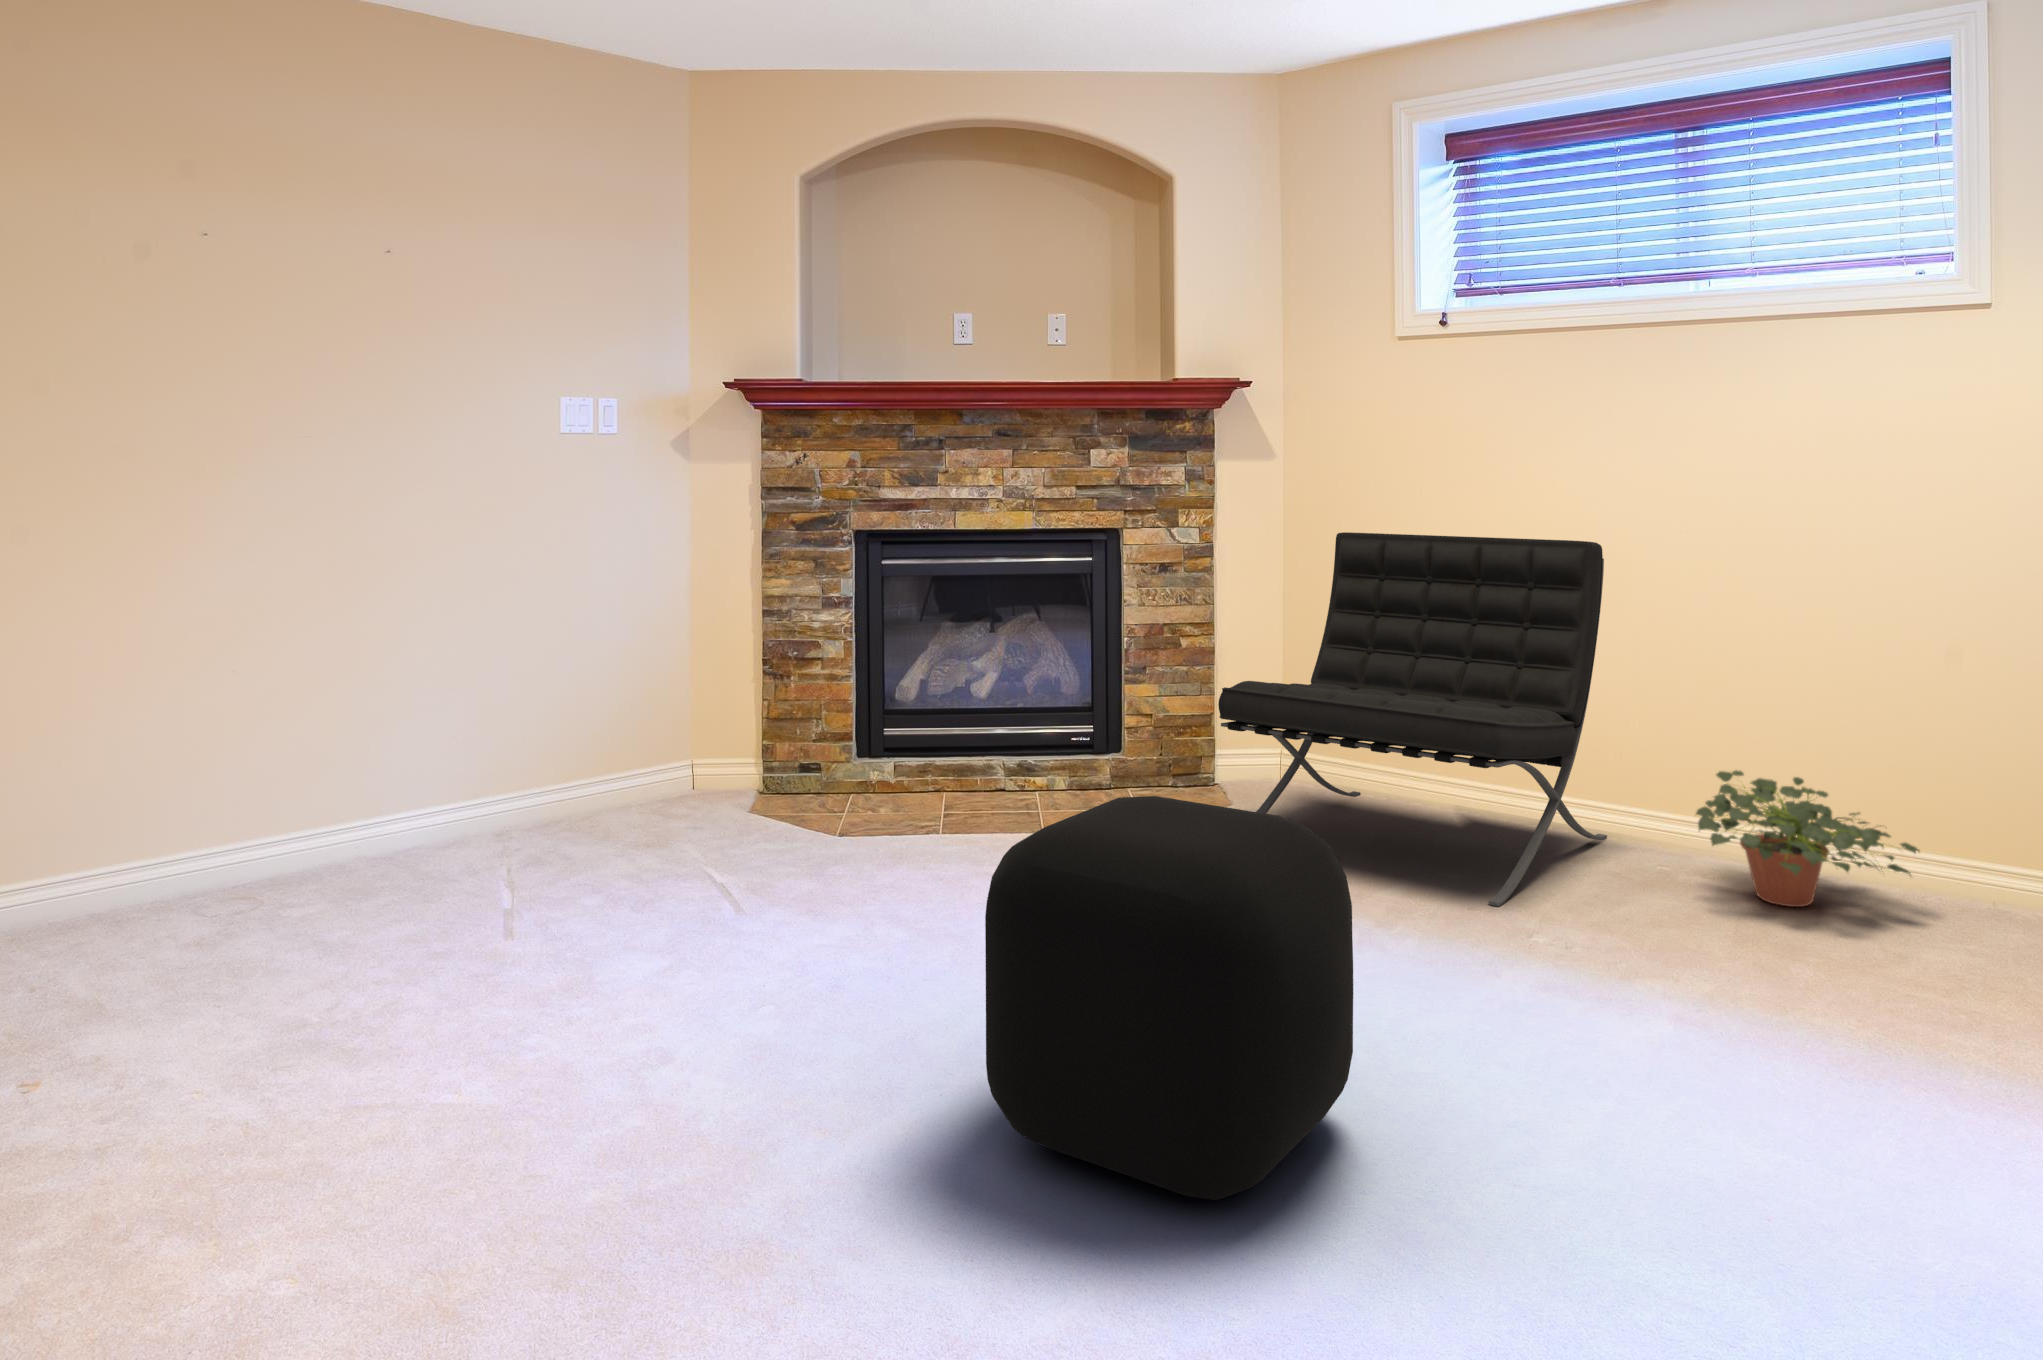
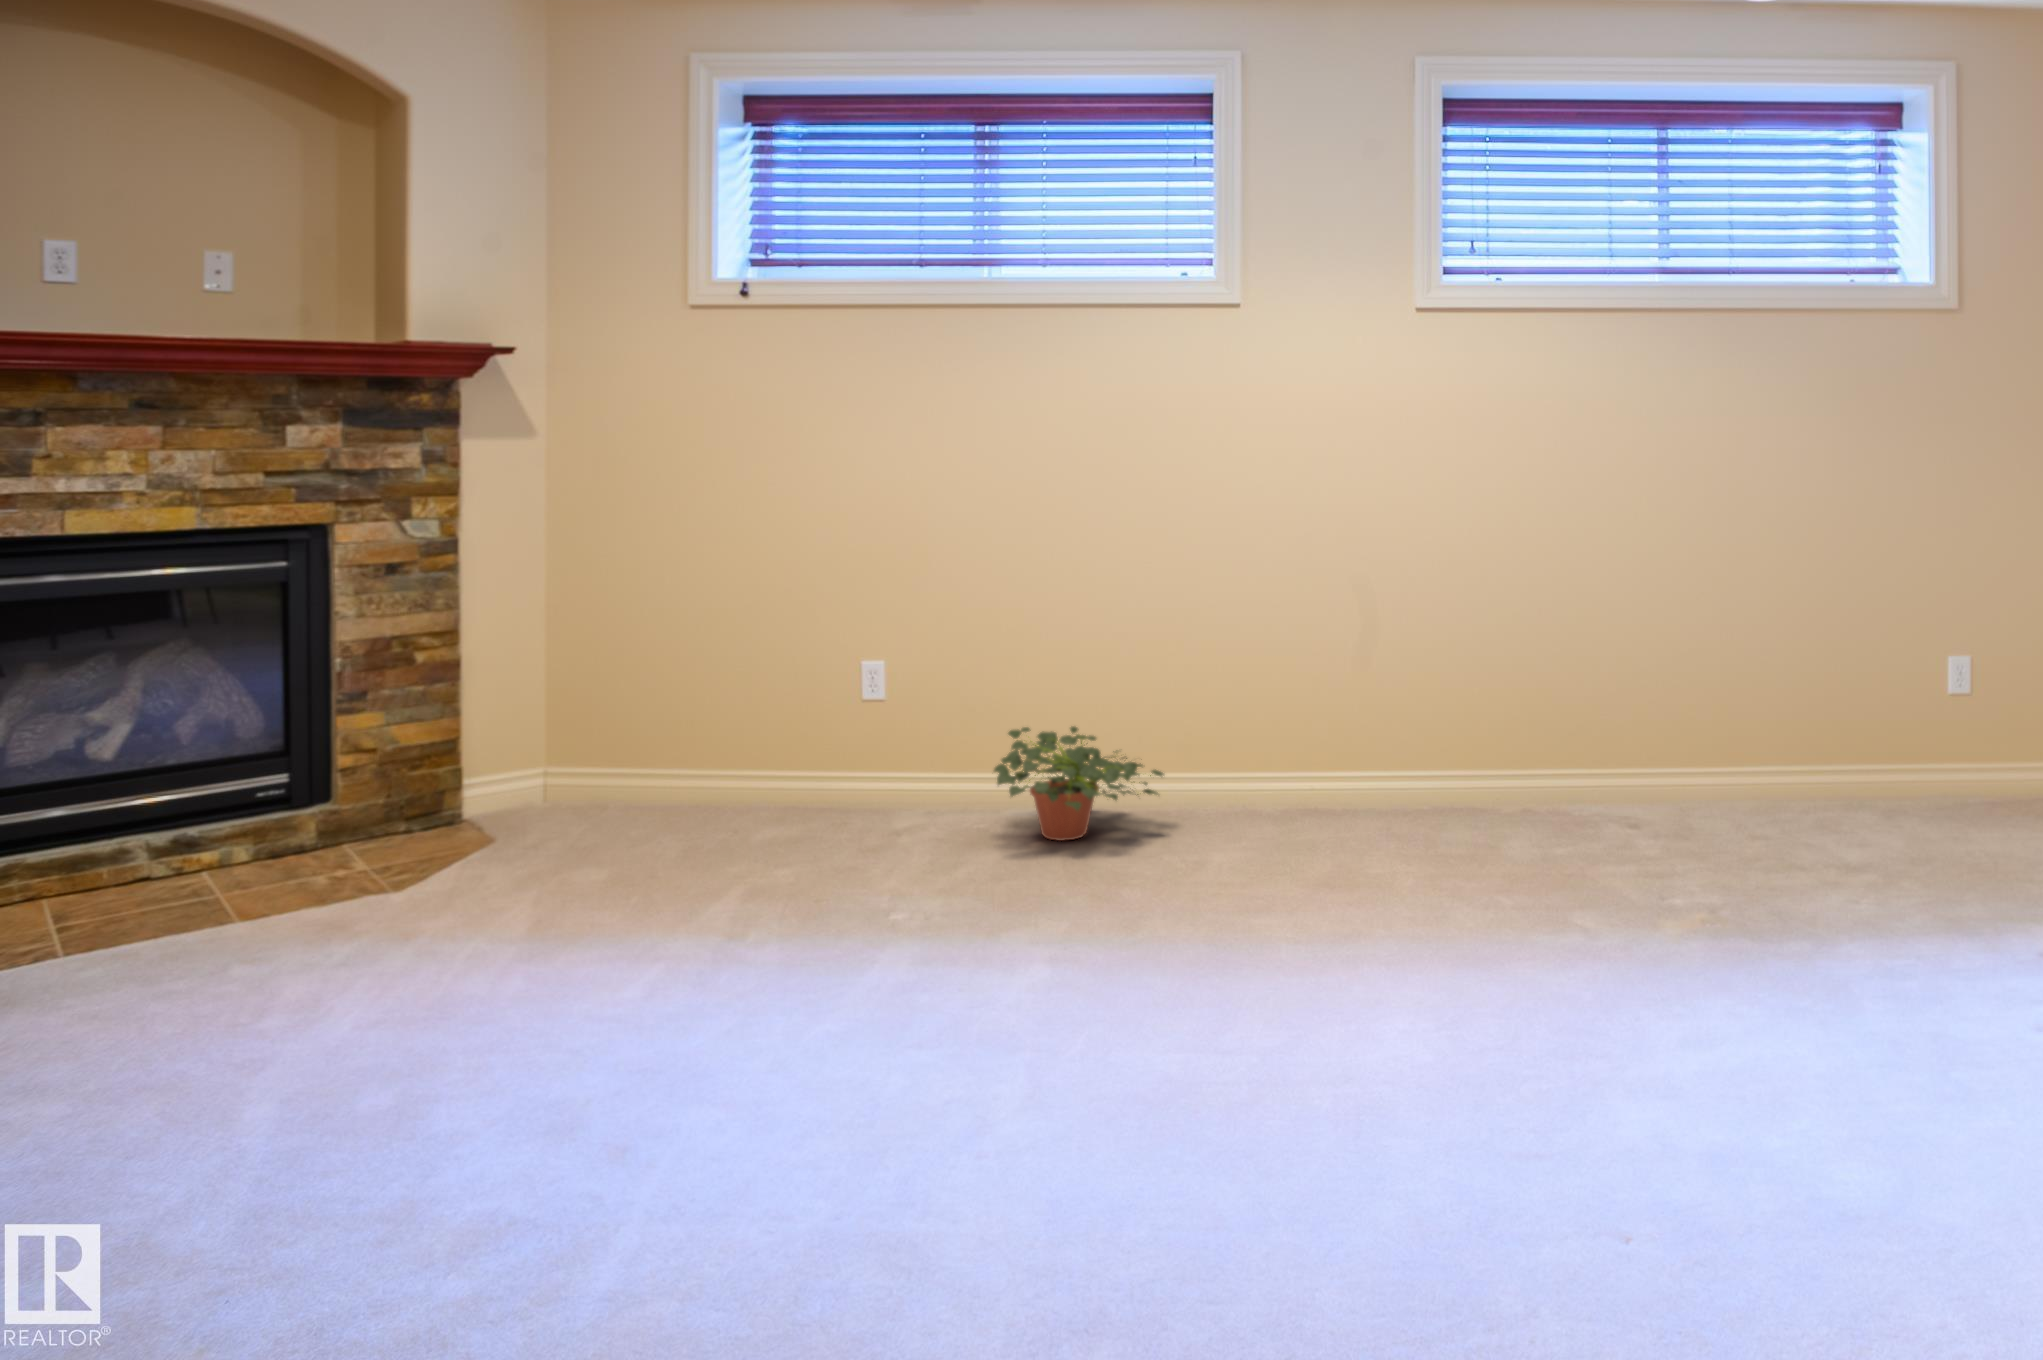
lounge chair: present [1218,532,1607,907] -> none [493,520,907,890]
ottoman: present [985,796,1353,1200] -> none [320,827,739,1229]

